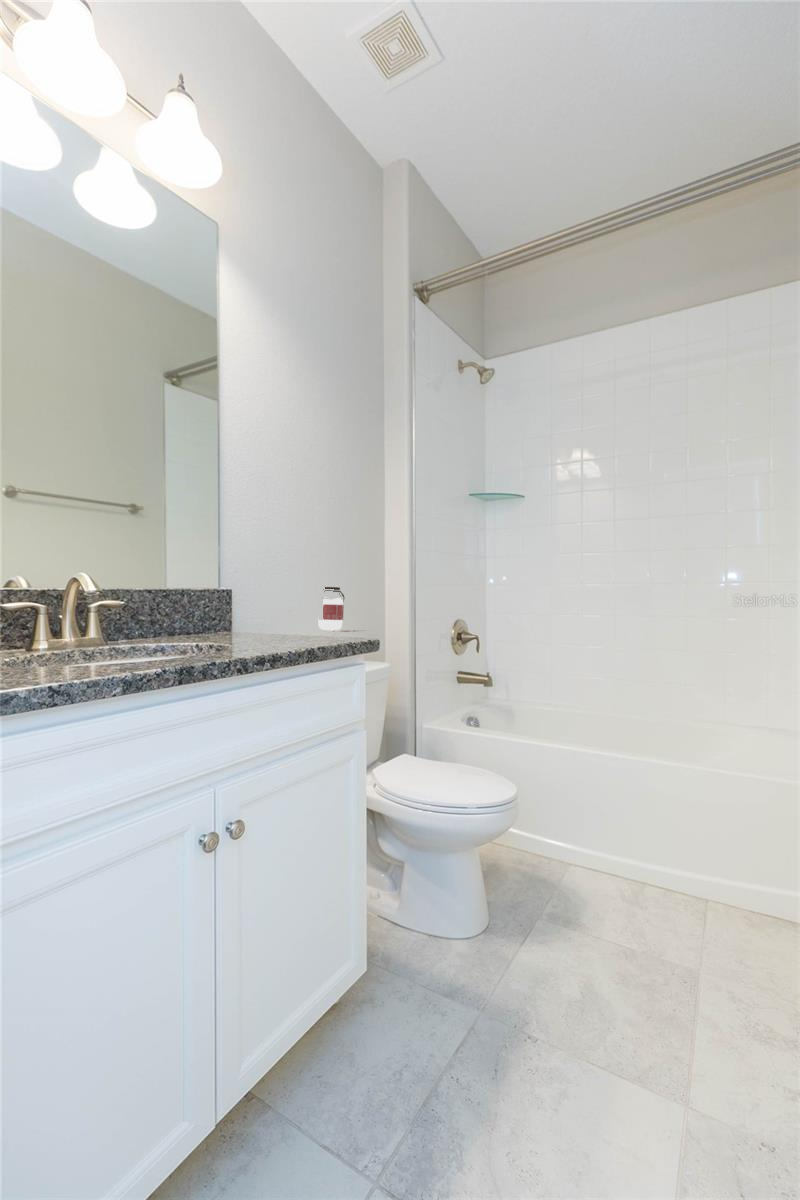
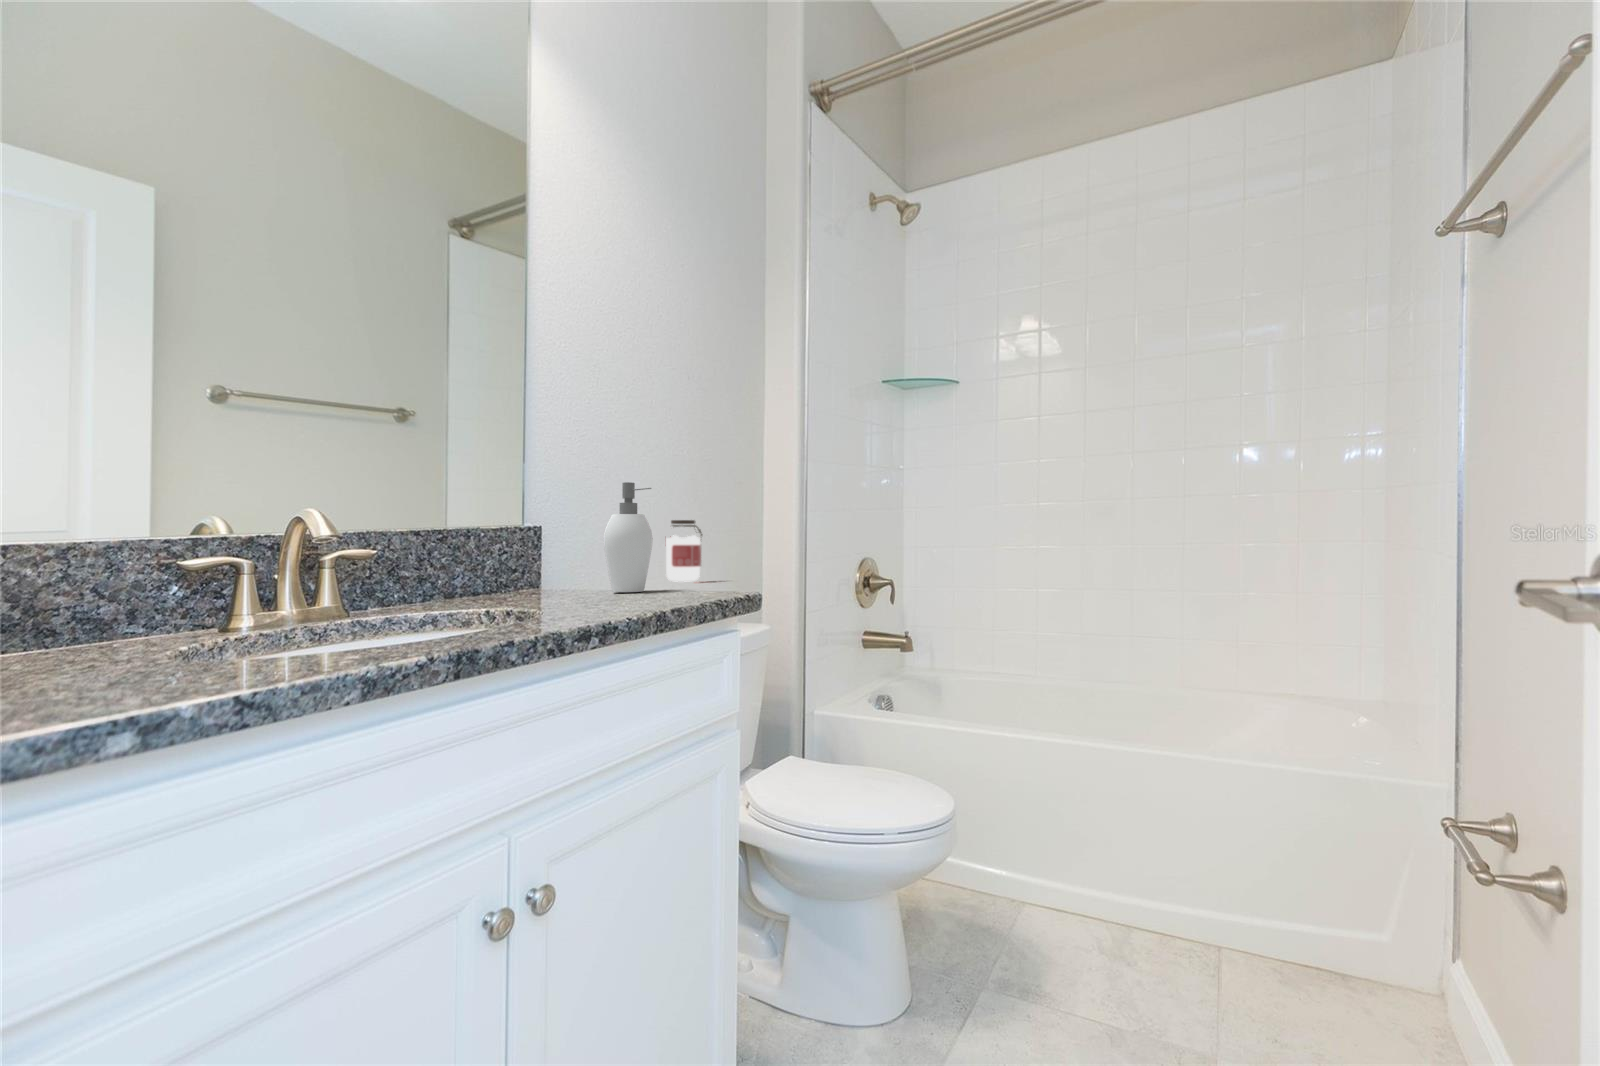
soap dispenser: none [275,560,309,636] -> present [603,482,653,592]

